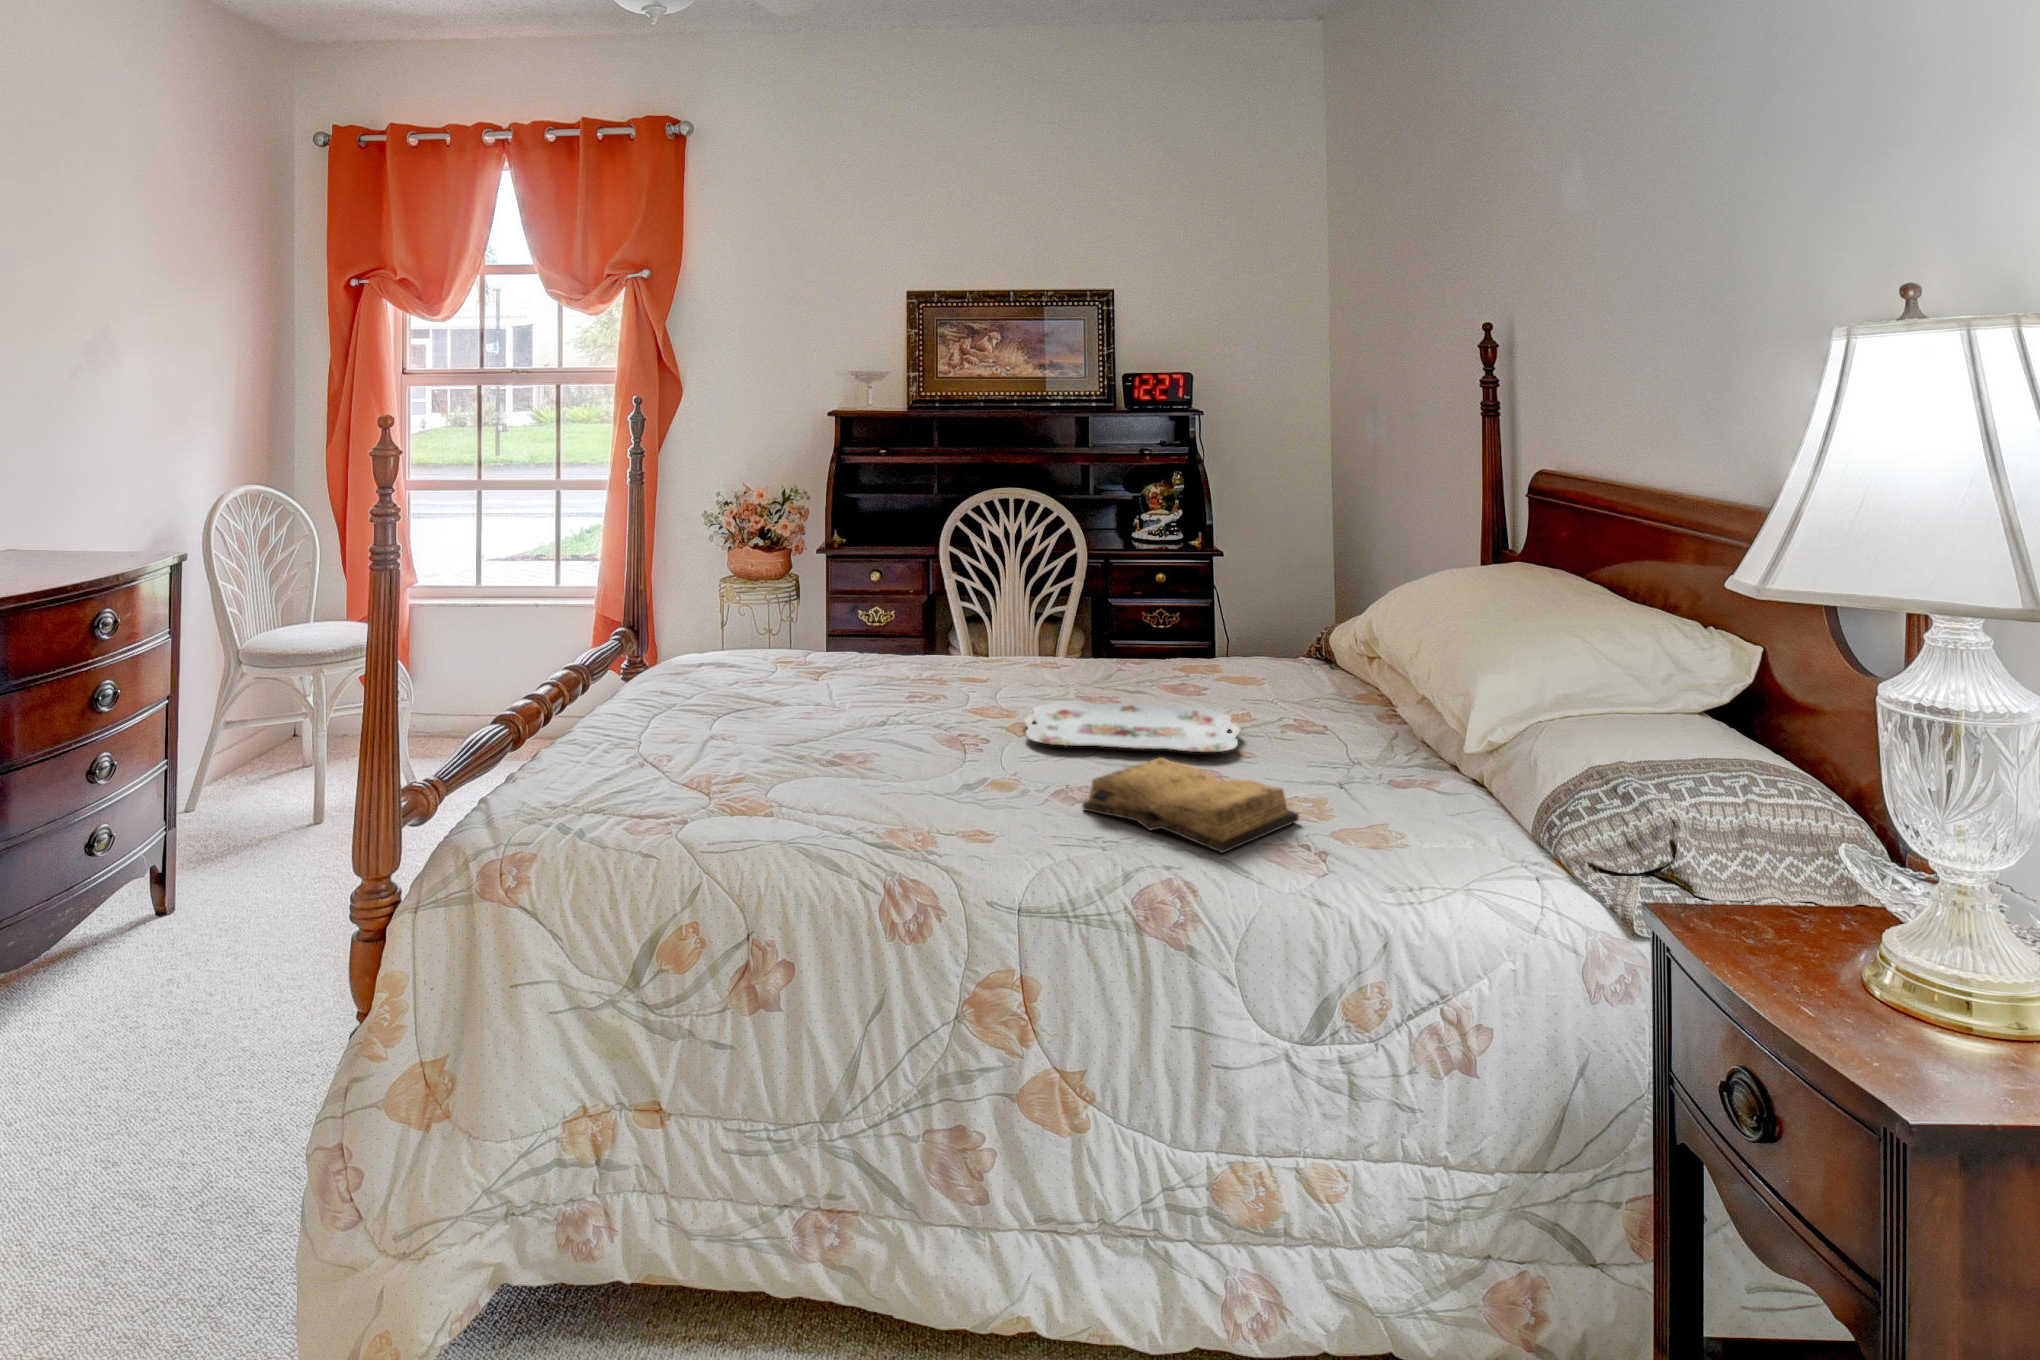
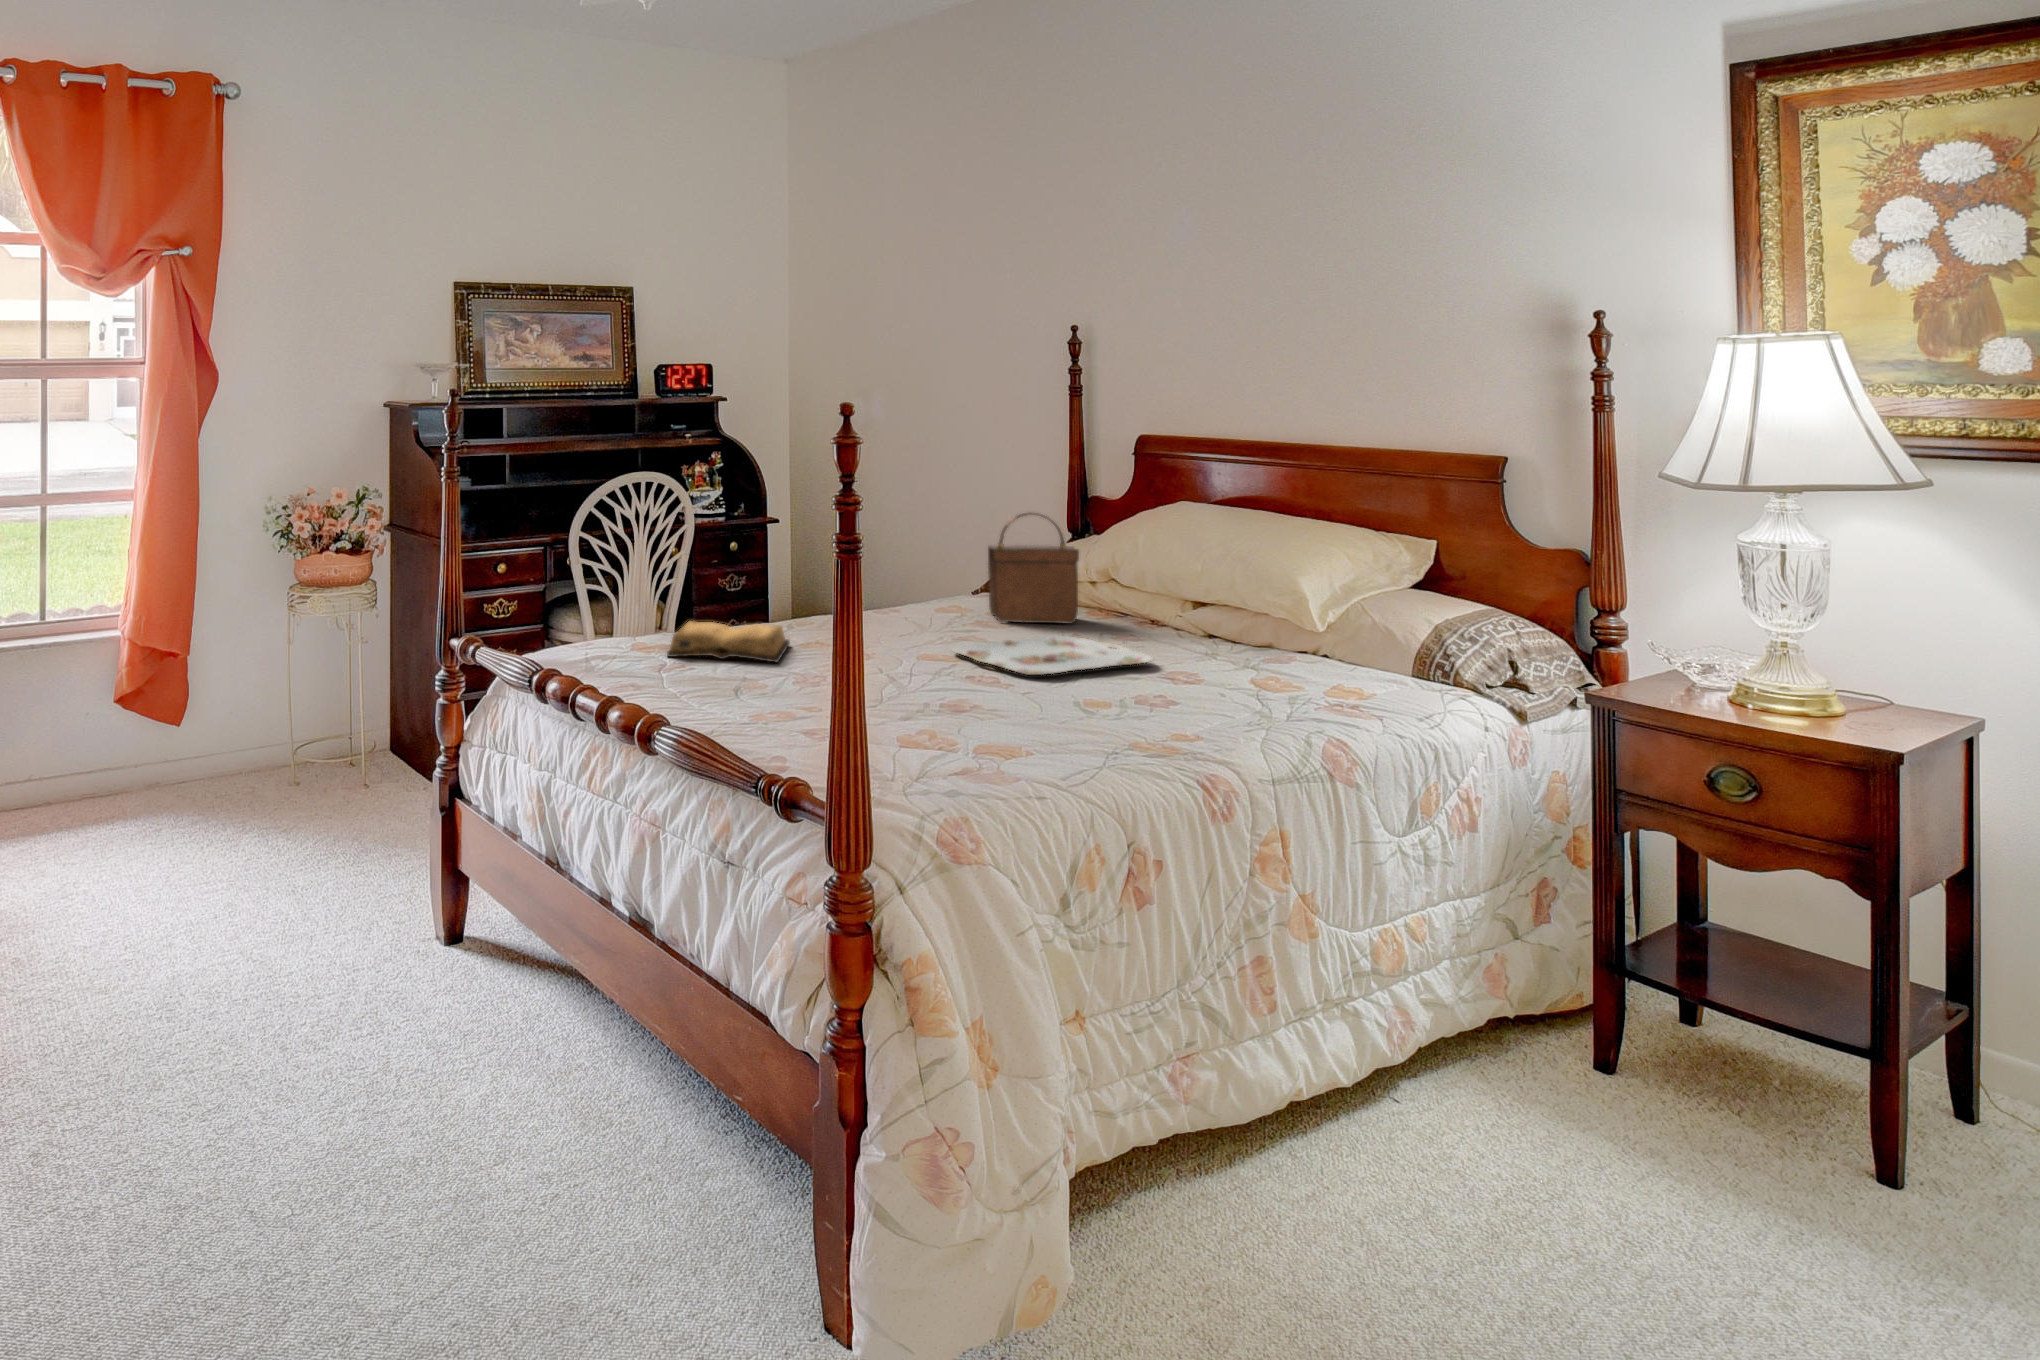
handbag: none [1211,556,1326,700] -> present [988,512,1079,624]
diary: present [1083,758,1299,853] -> present [667,621,790,662]

